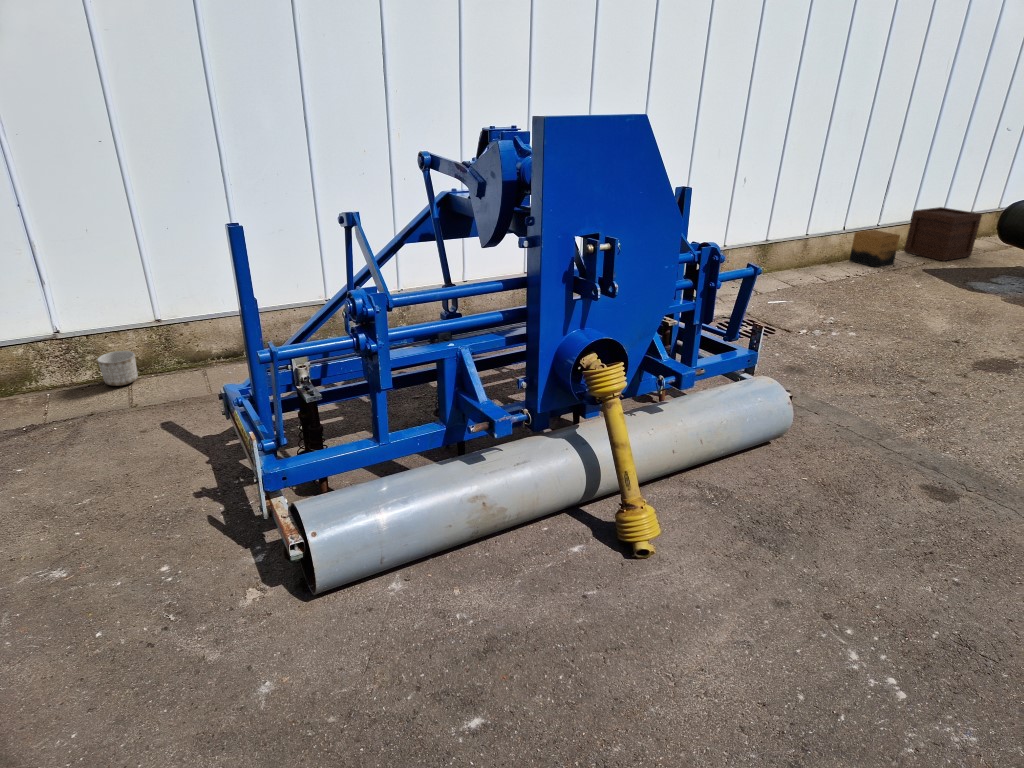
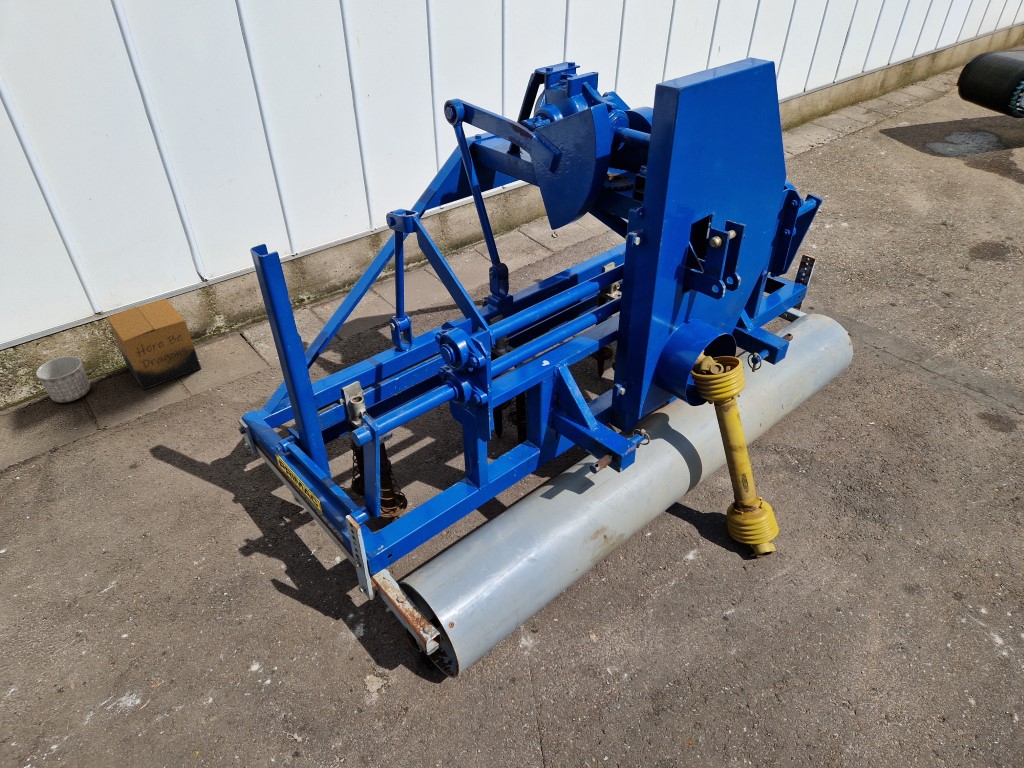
wooden crate: present [904,207,982,261] -> none [853,56,931,117]
cardboard box: present [849,230,900,267] -> present [107,299,201,390]

